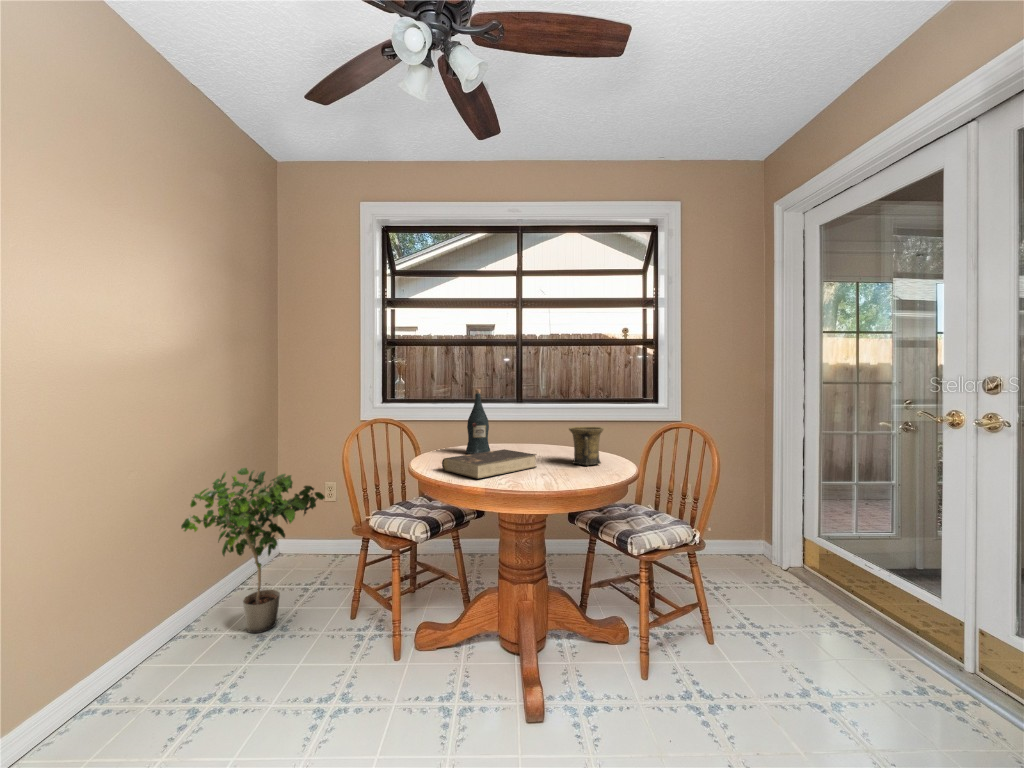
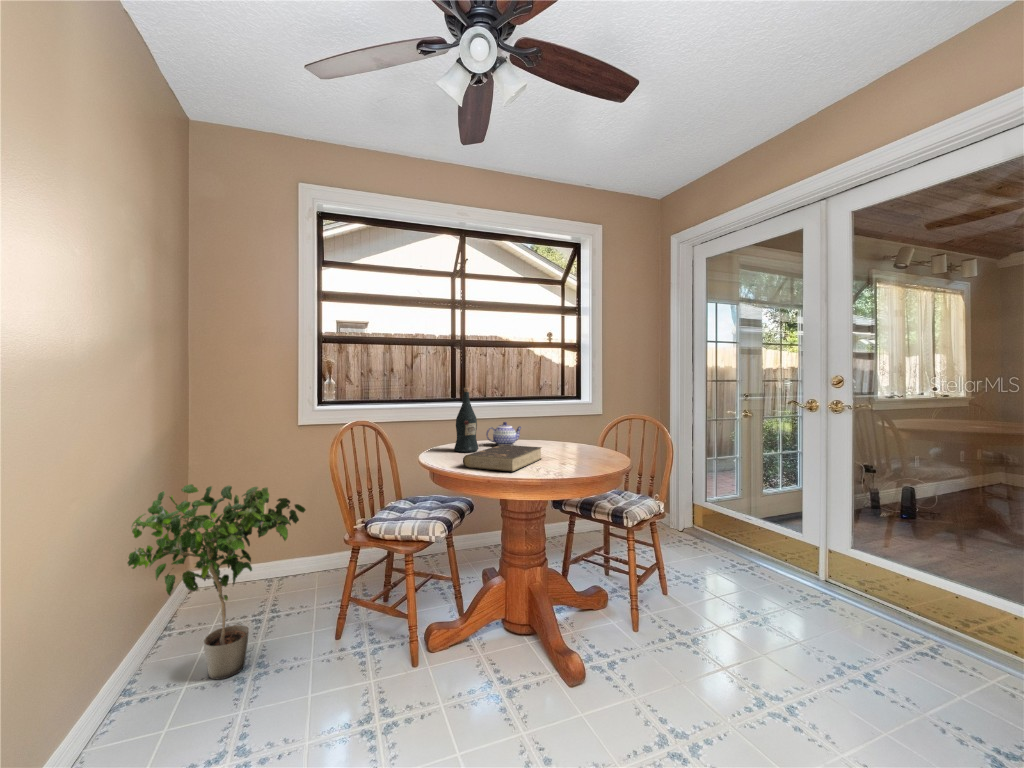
teapot: none [506,425,547,451] -> present [486,422,521,445]
mug: present [569,427,603,465] -> none [560,421,591,454]

